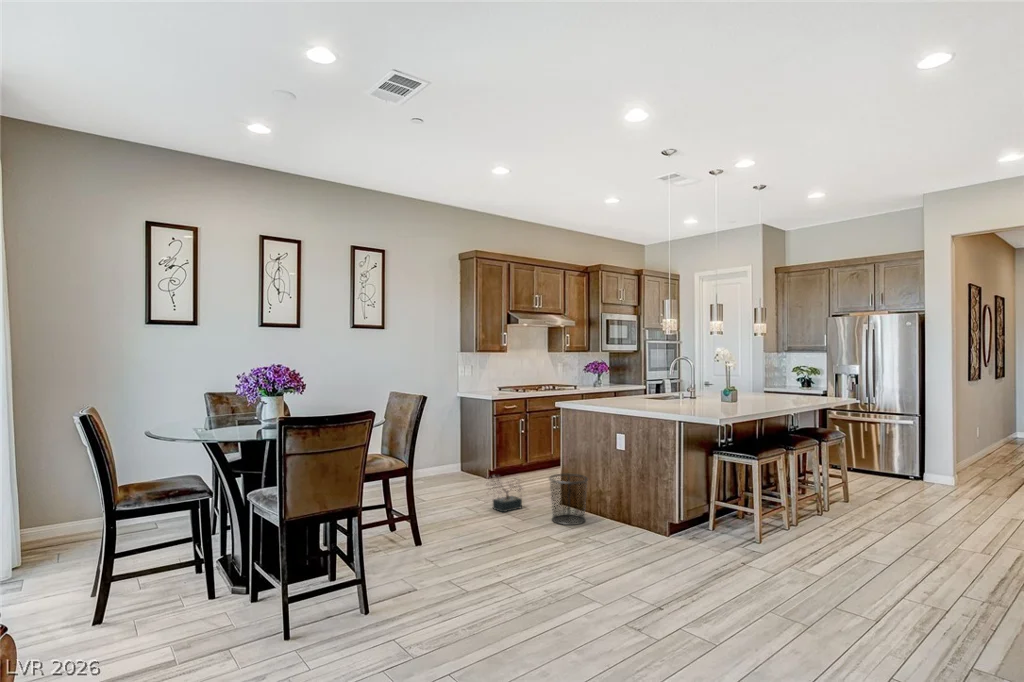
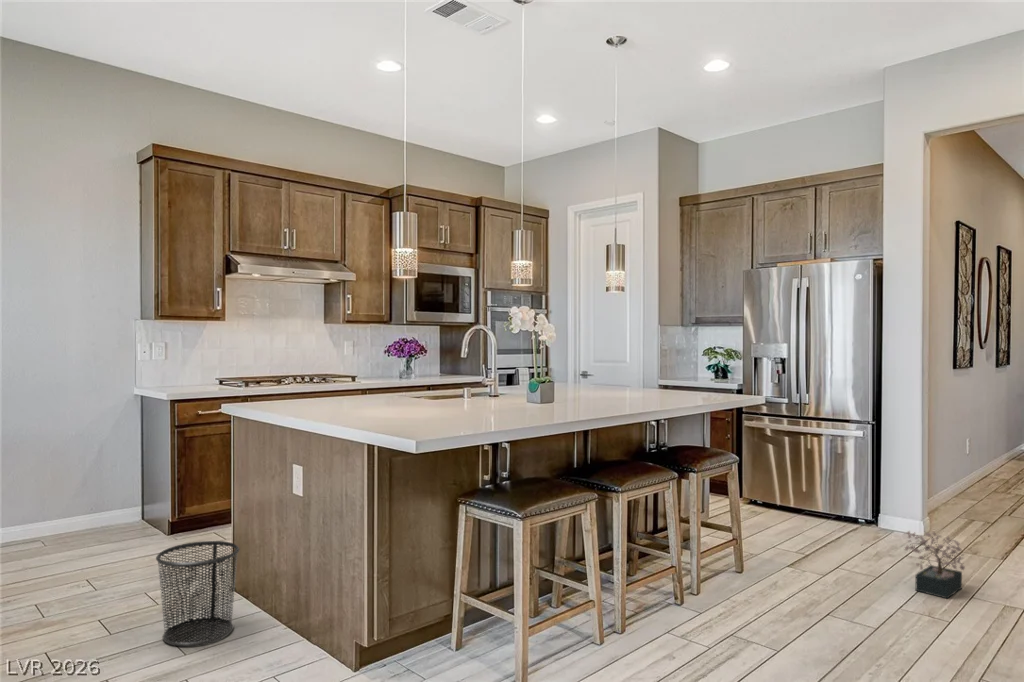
decorative plant: present [486,476,522,512] -> present [905,532,965,598]

